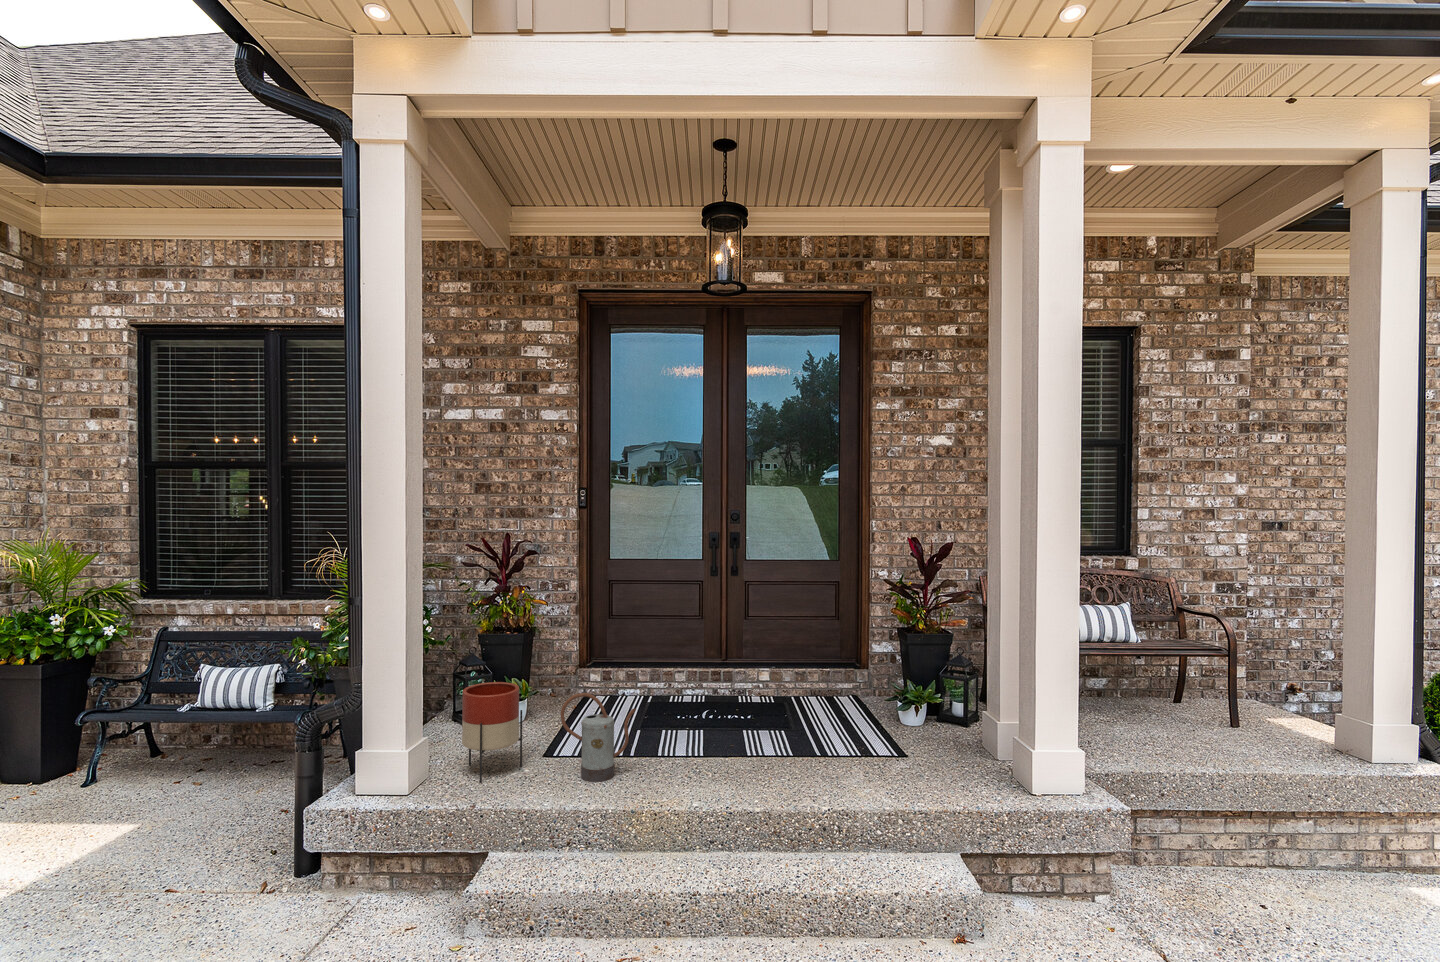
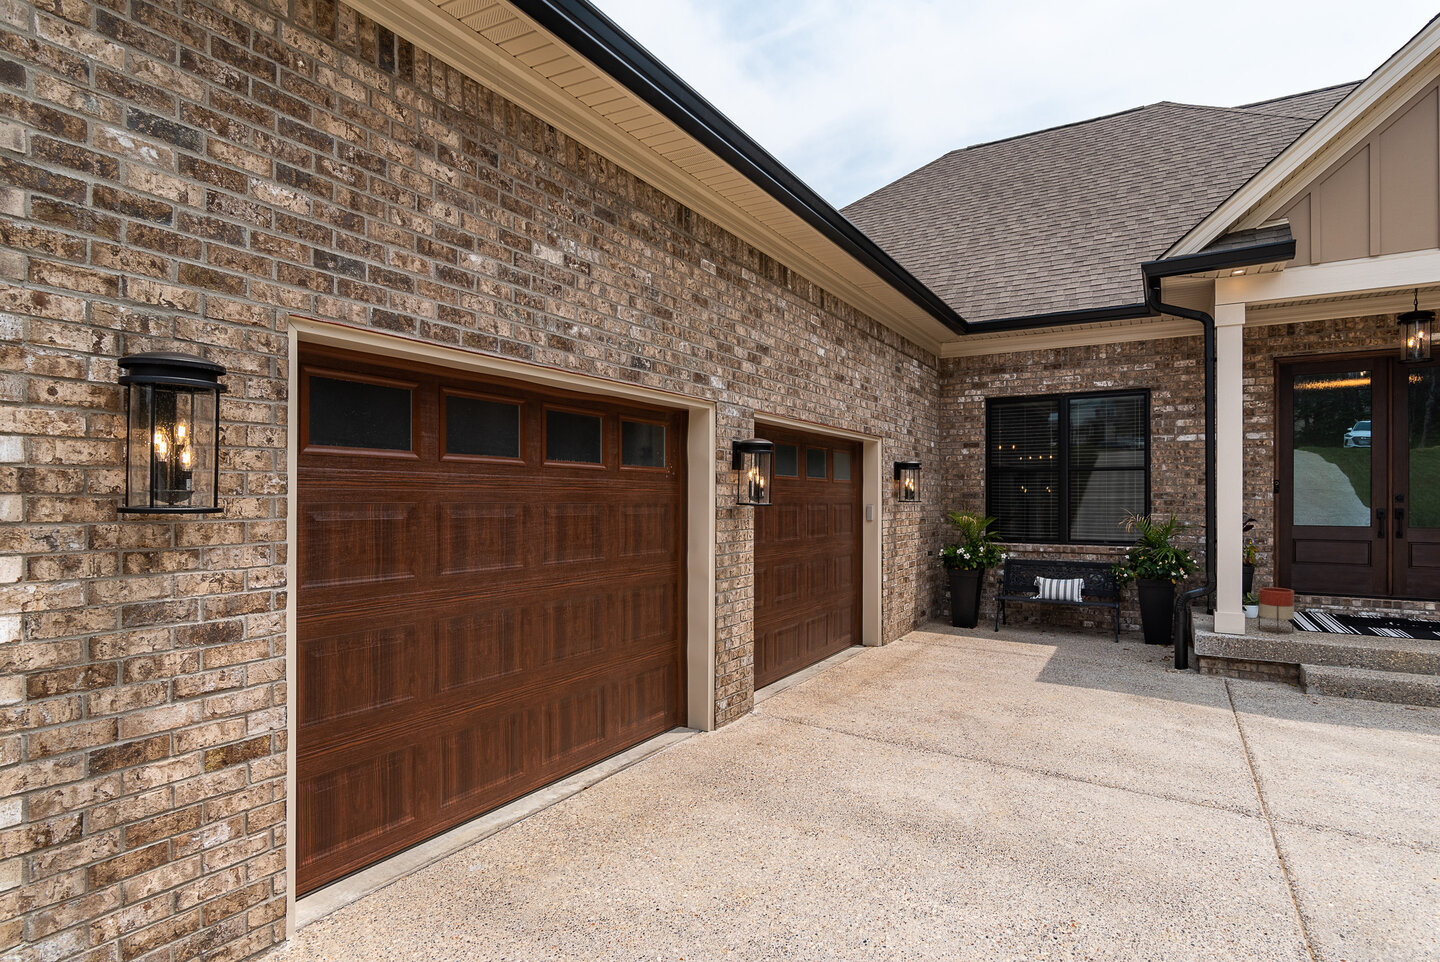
watering can: present [561,693,636,782] -> none [1326,595,1376,641]

